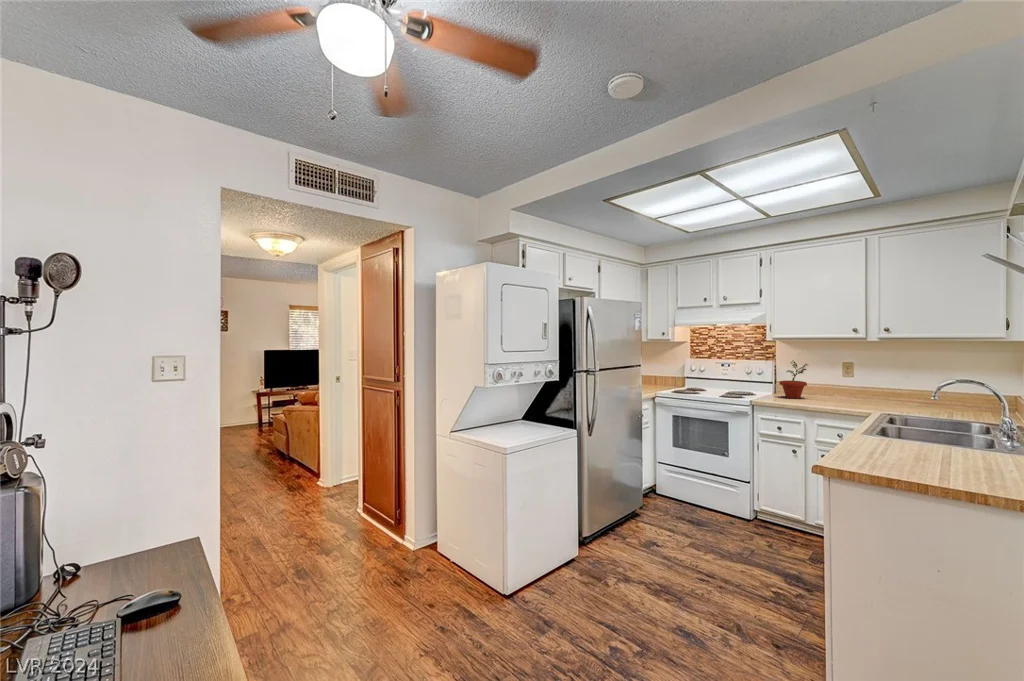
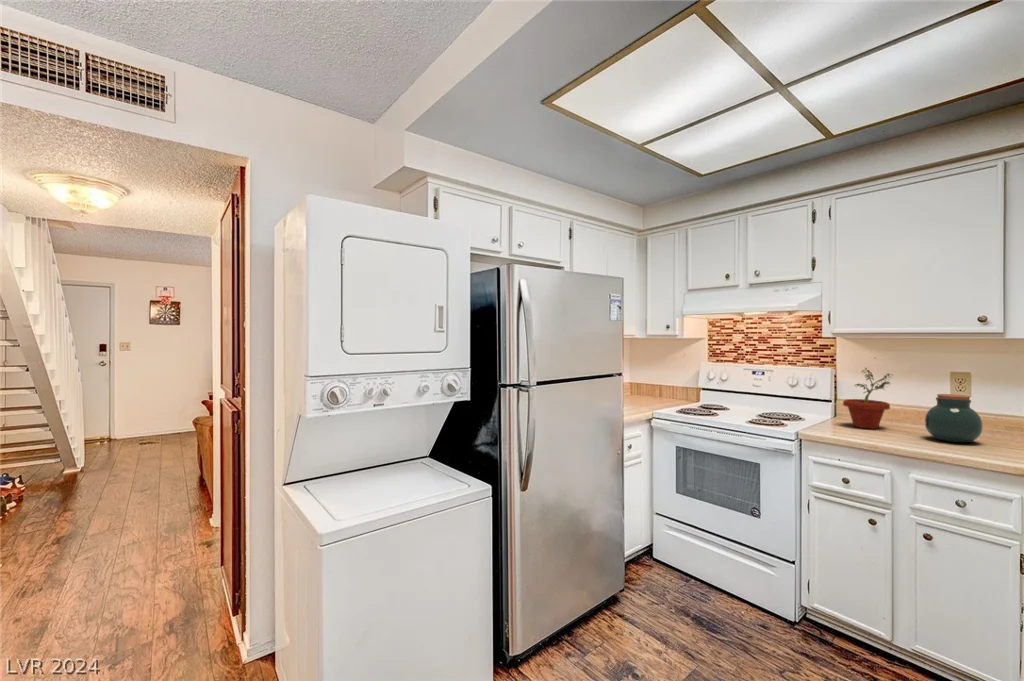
jar: none [825,375,856,403] -> present [925,394,983,442]

